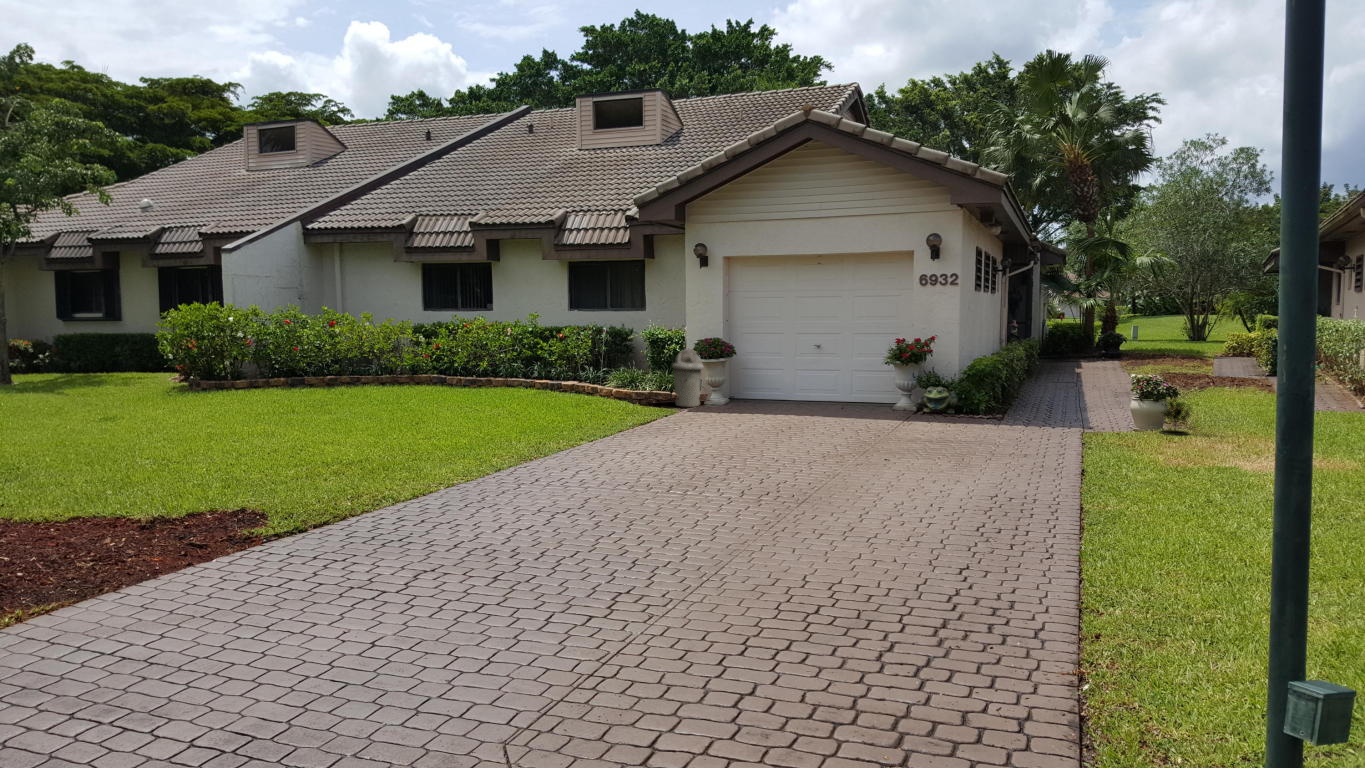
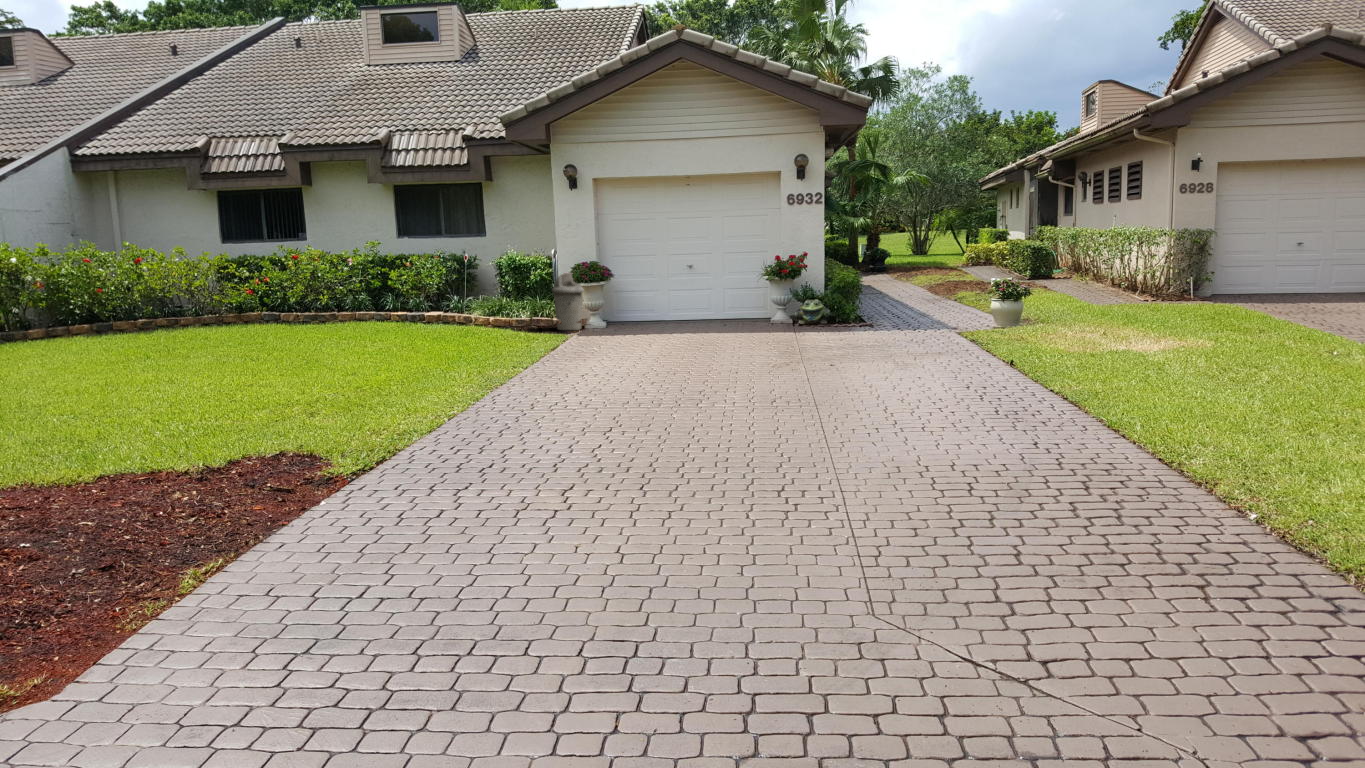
potted tree: present [1160,392,1190,435] -> none [1005,286,1034,327]

